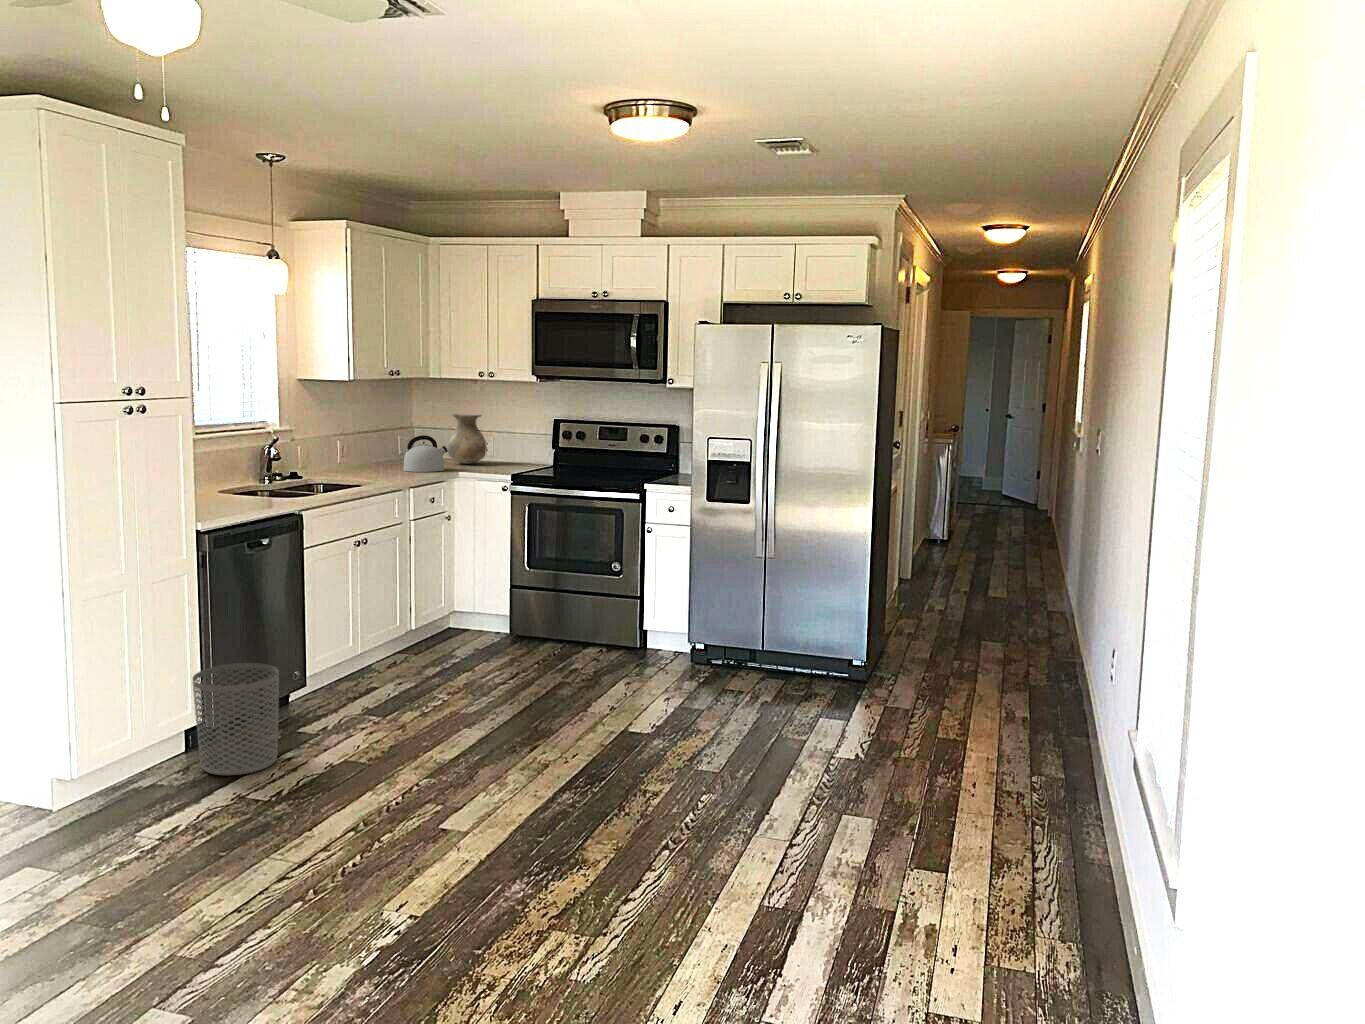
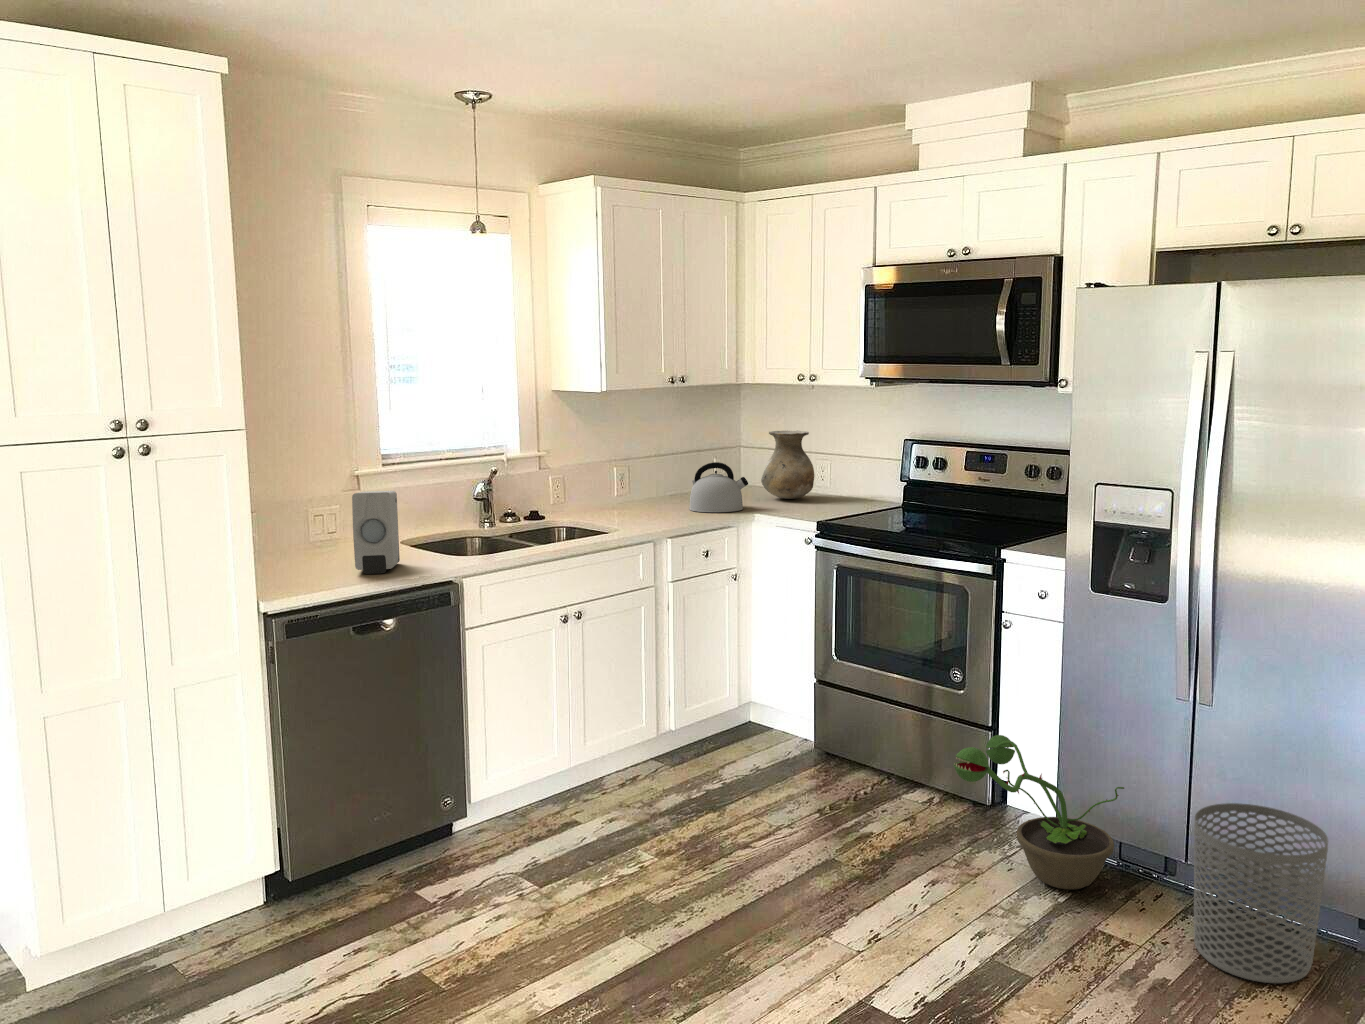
soap dispenser: none [217,448,257,508] -> present [352,491,400,574]
decorative plant: none [646,590,734,676] -> present [953,735,1124,890]
waste bin: present [193,663,279,775] -> present [1194,803,1328,983]

